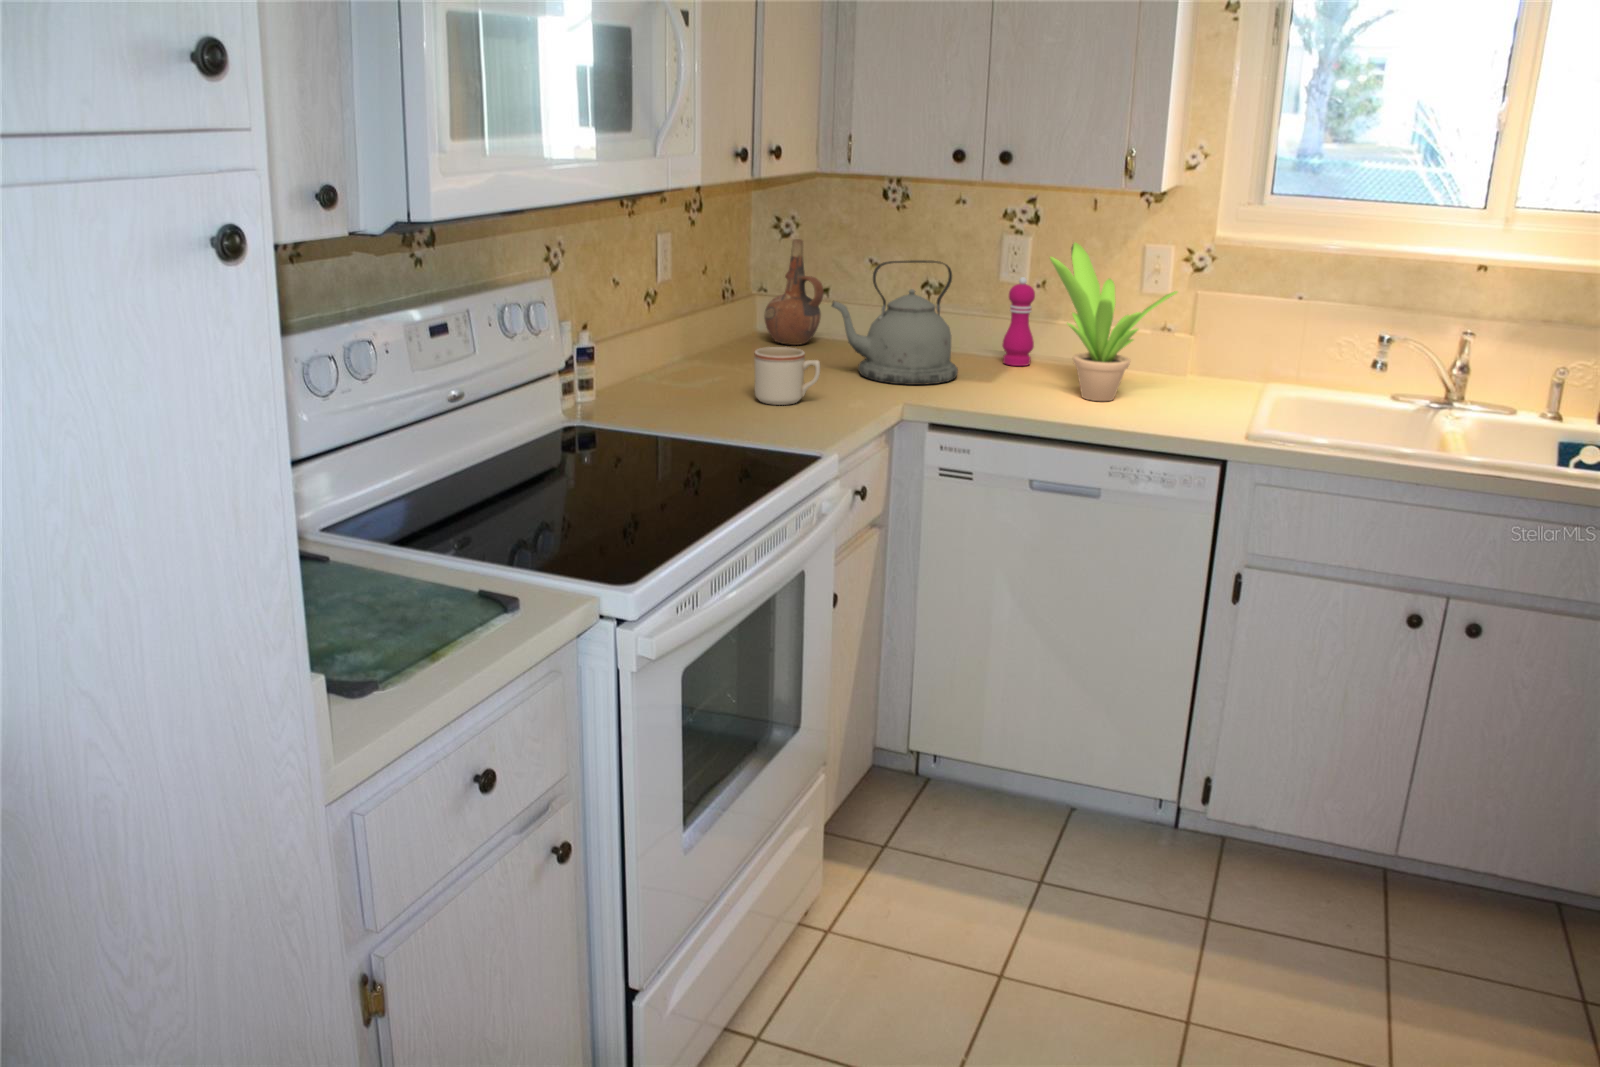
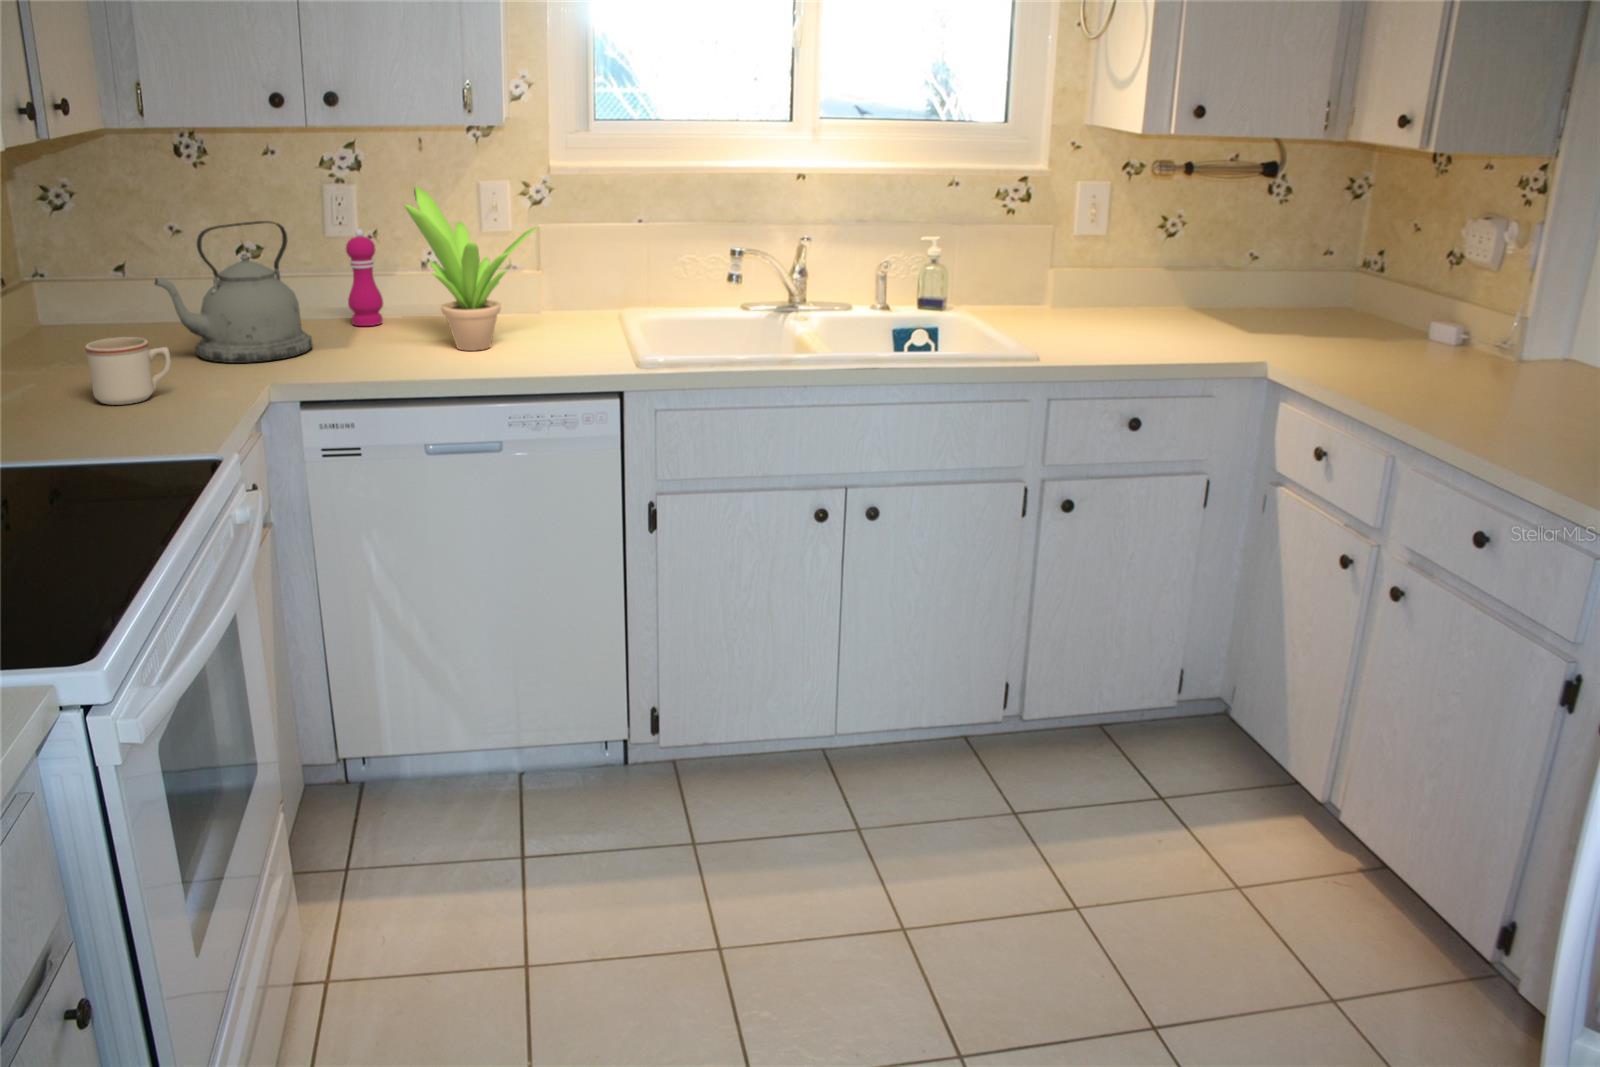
ceramic pitcher: present [764,239,824,345] -> none [49,211,123,336]

